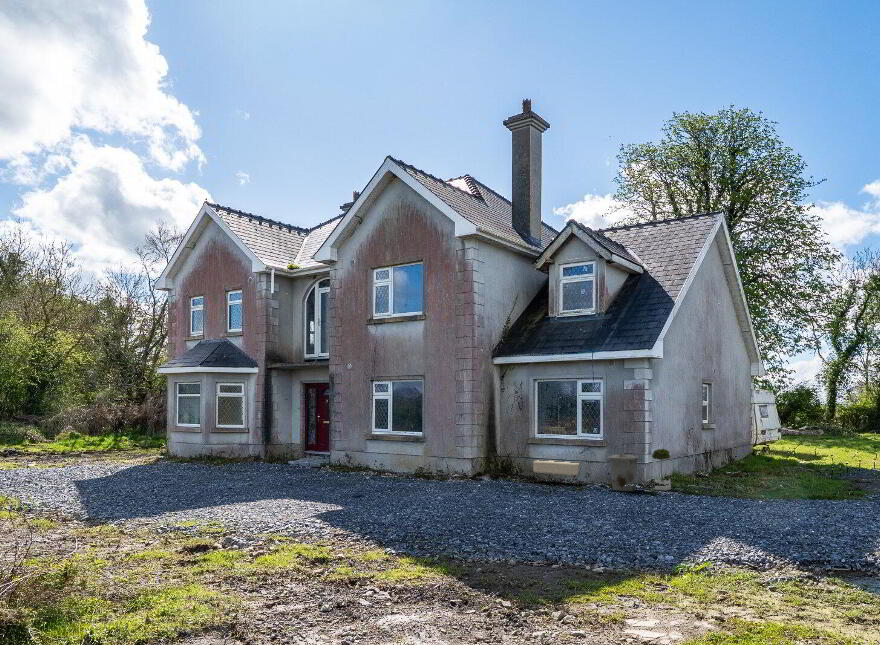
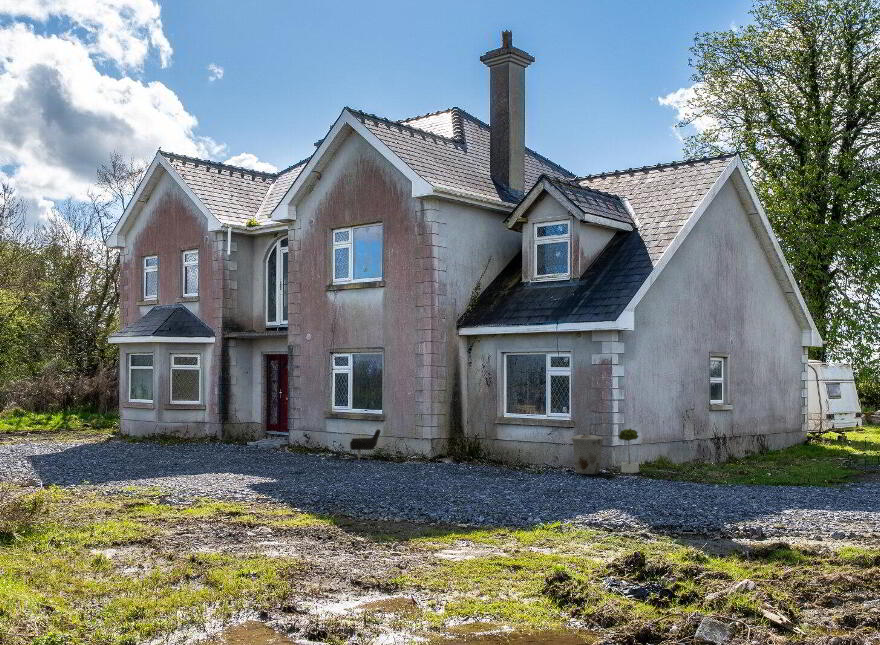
lounge chair: none [388,450,421,478] -> present [350,429,381,460]
bench: present [533,460,583,485] -> none [498,440,550,468]

